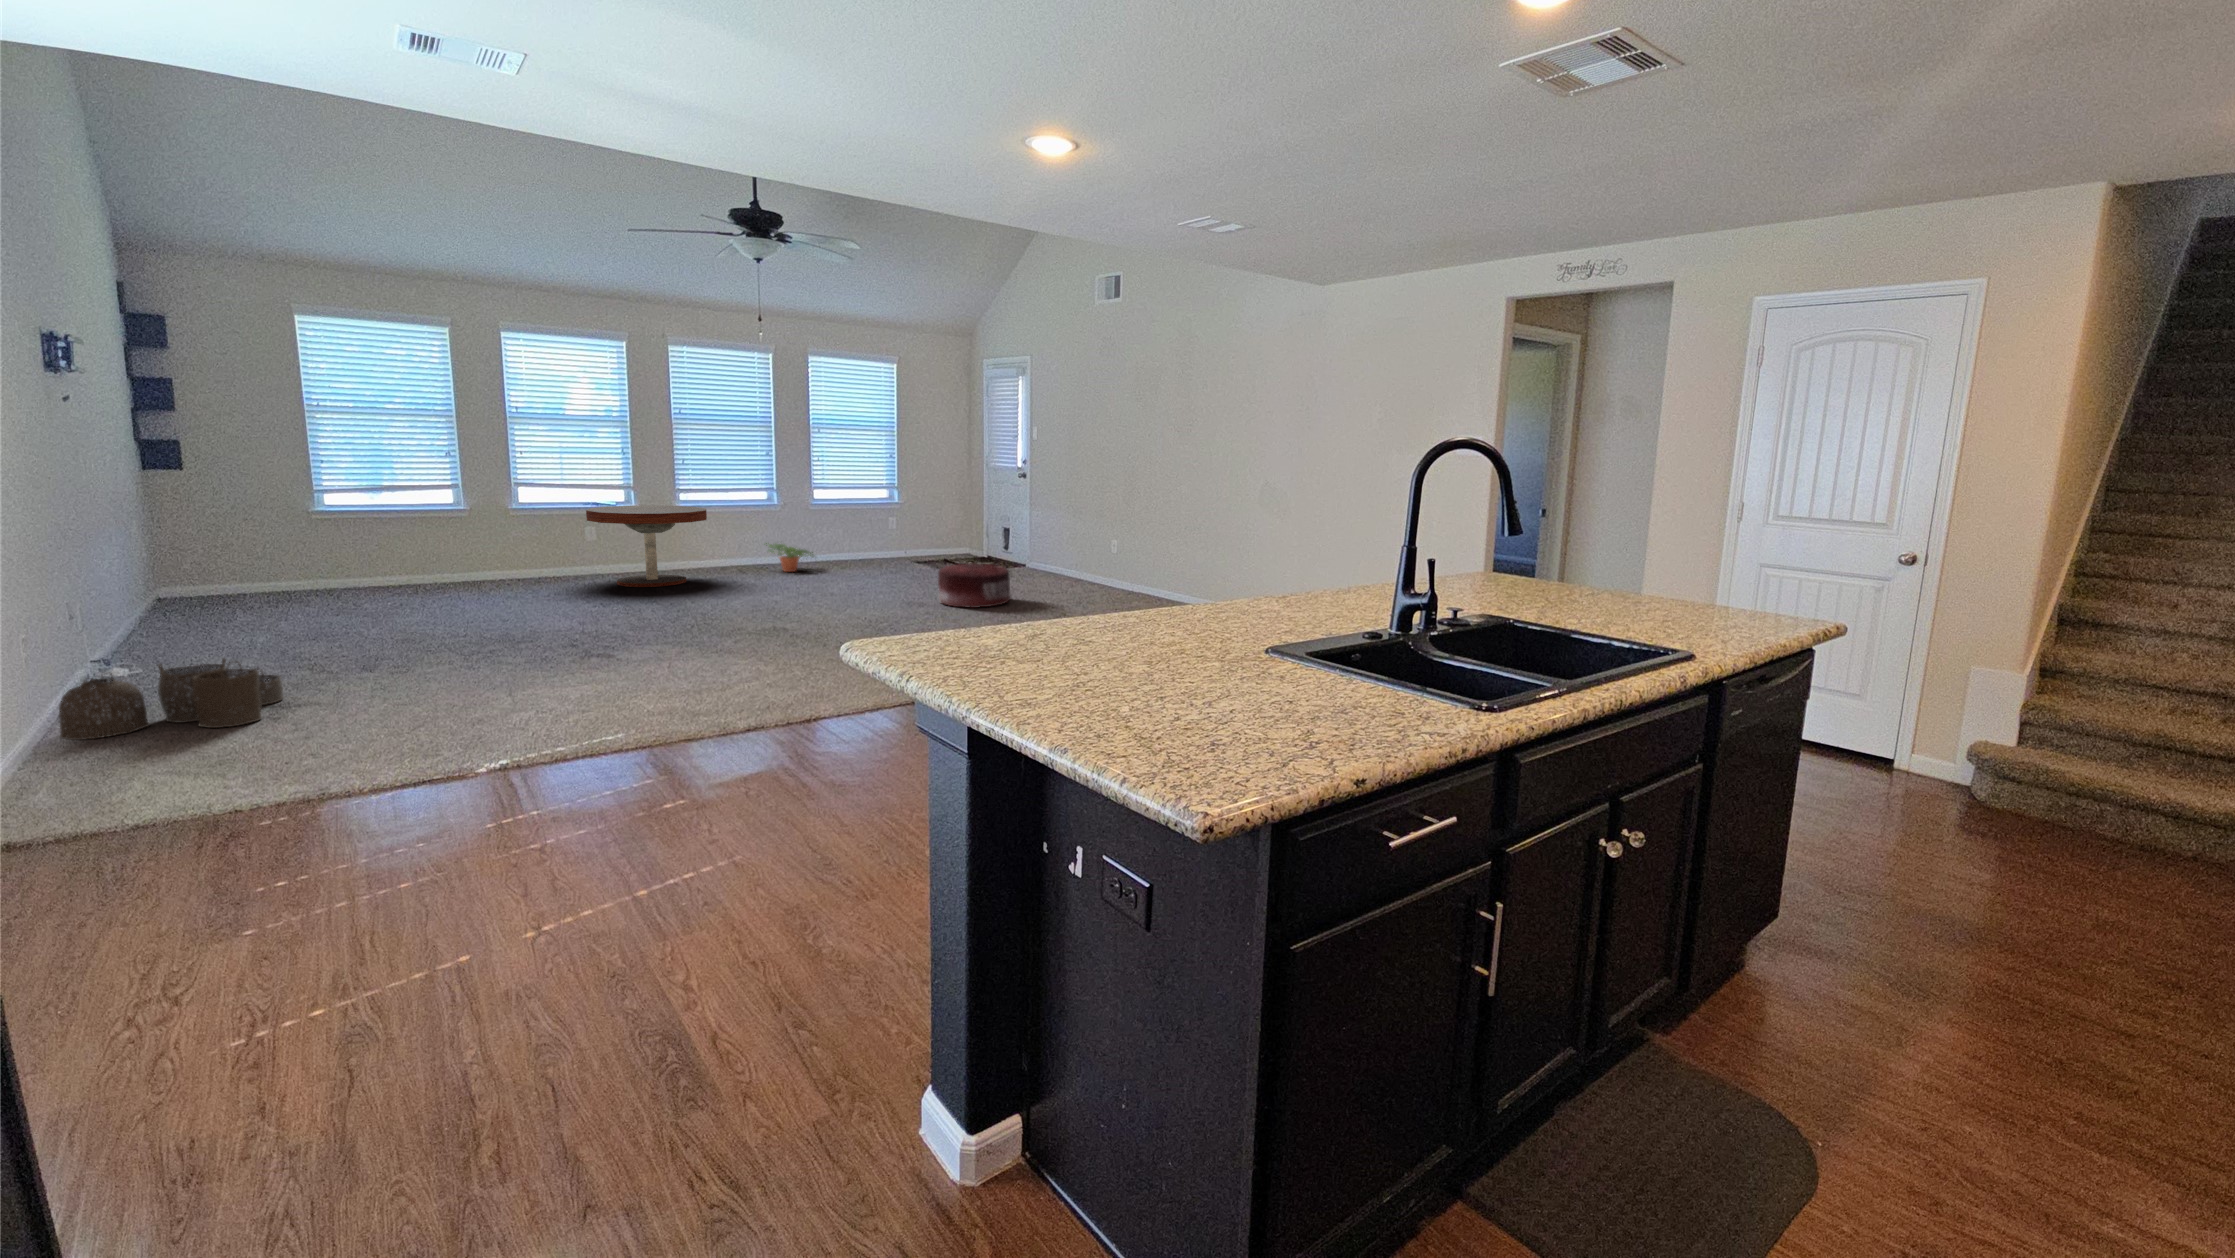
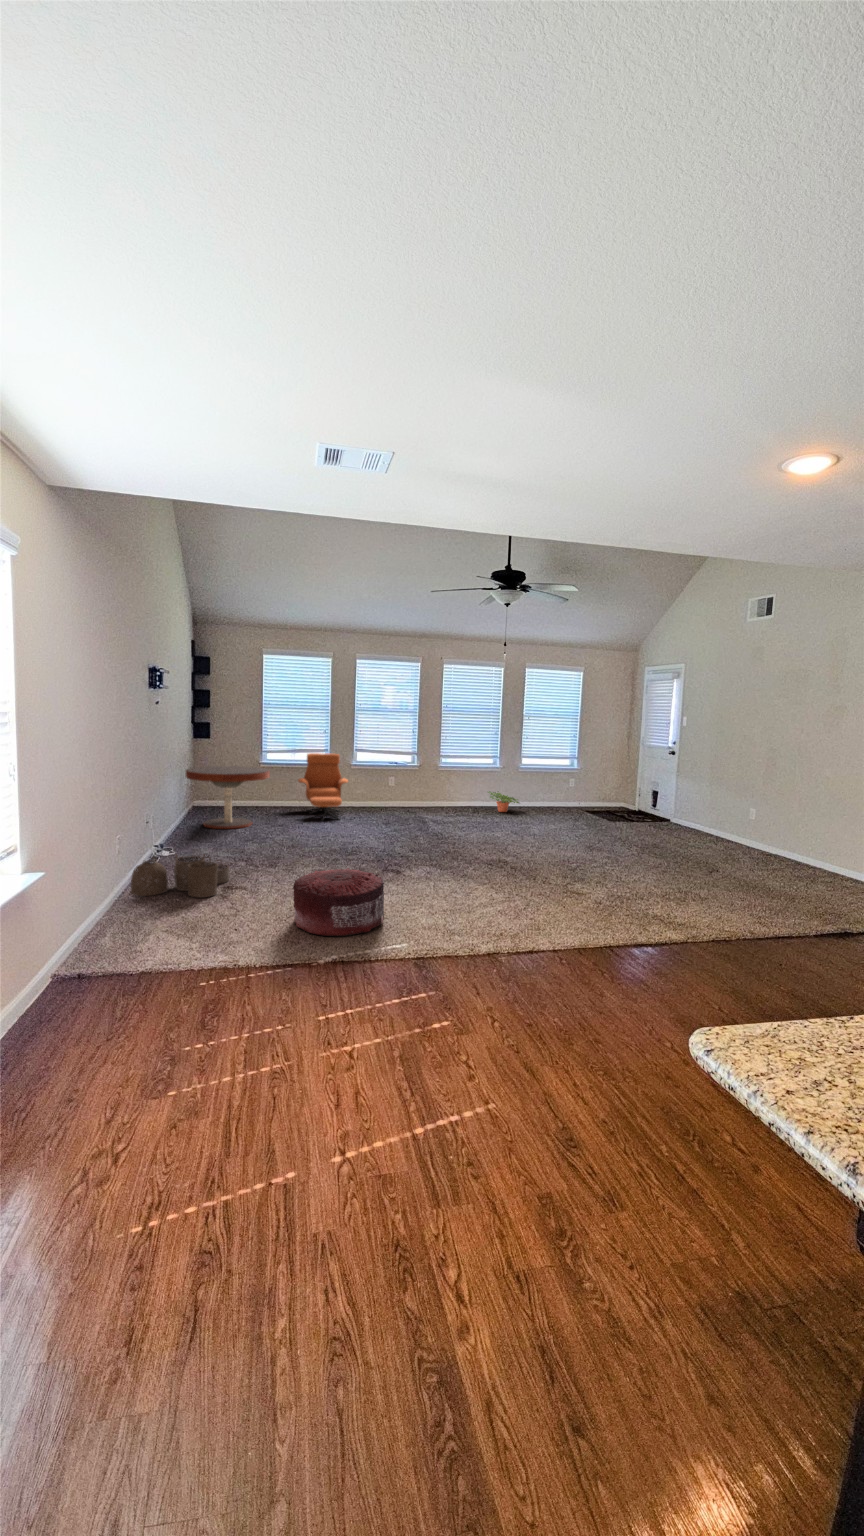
lounge chair: none [403,492,509,604] -> present [298,753,348,821]
coffee table: present [586,506,707,587] -> present [185,766,270,829]
pouf: present [938,563,1011,608] -> present [293,868,384,936]

